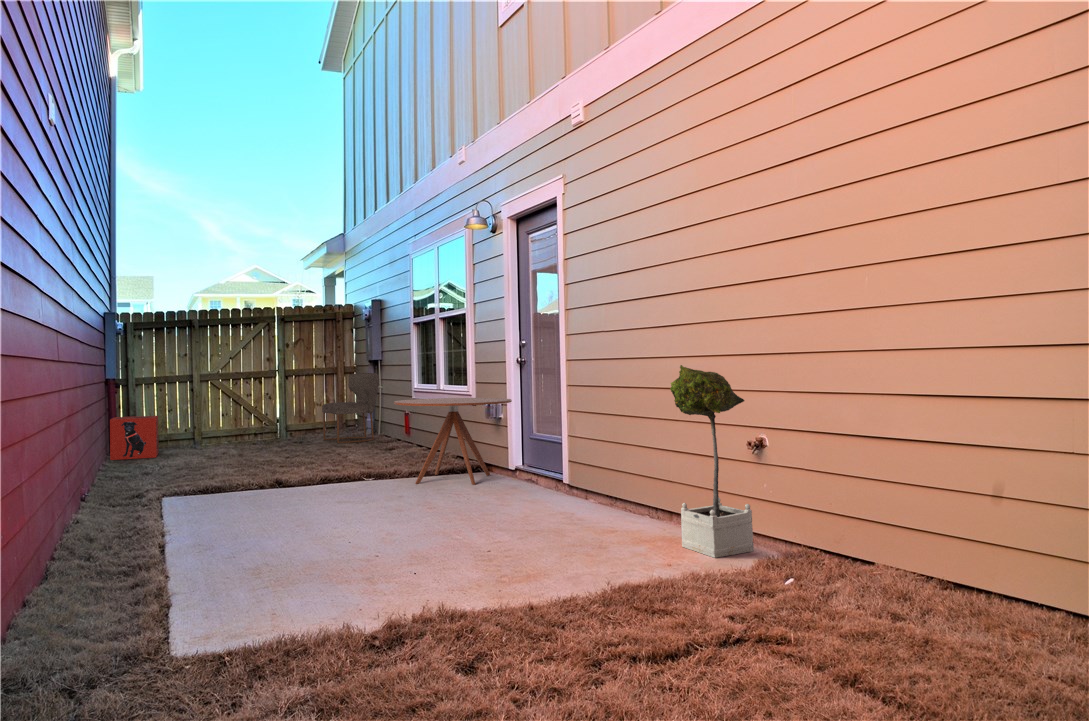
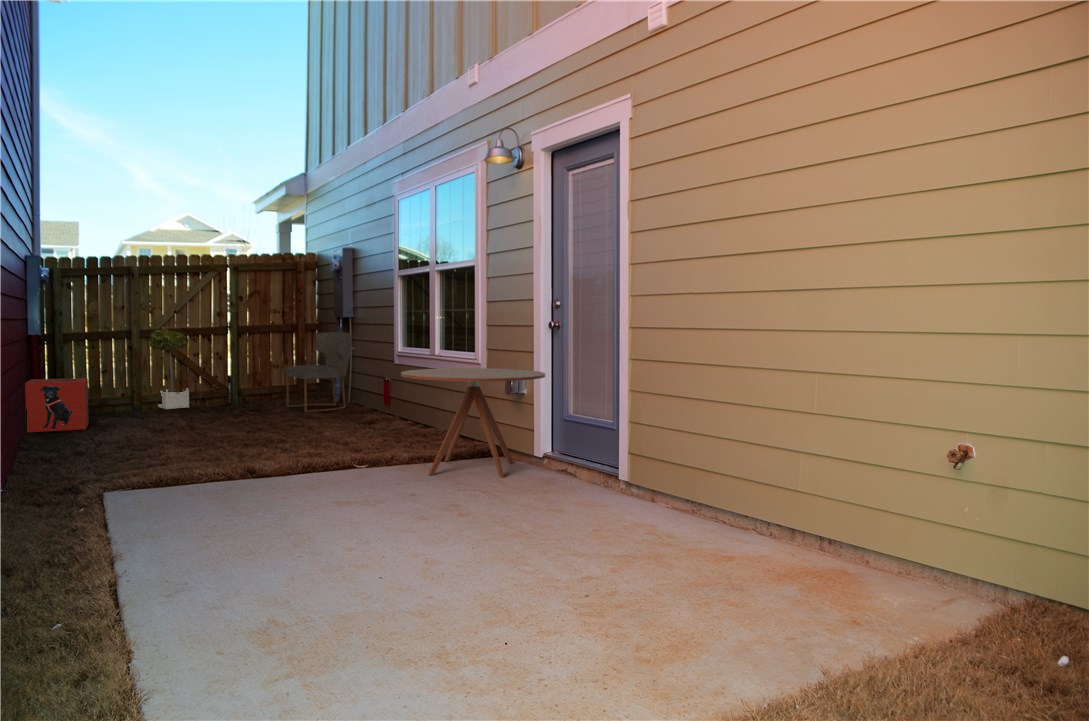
potted tree: present [670,365,754,558] -> present [149,328,189,409]

